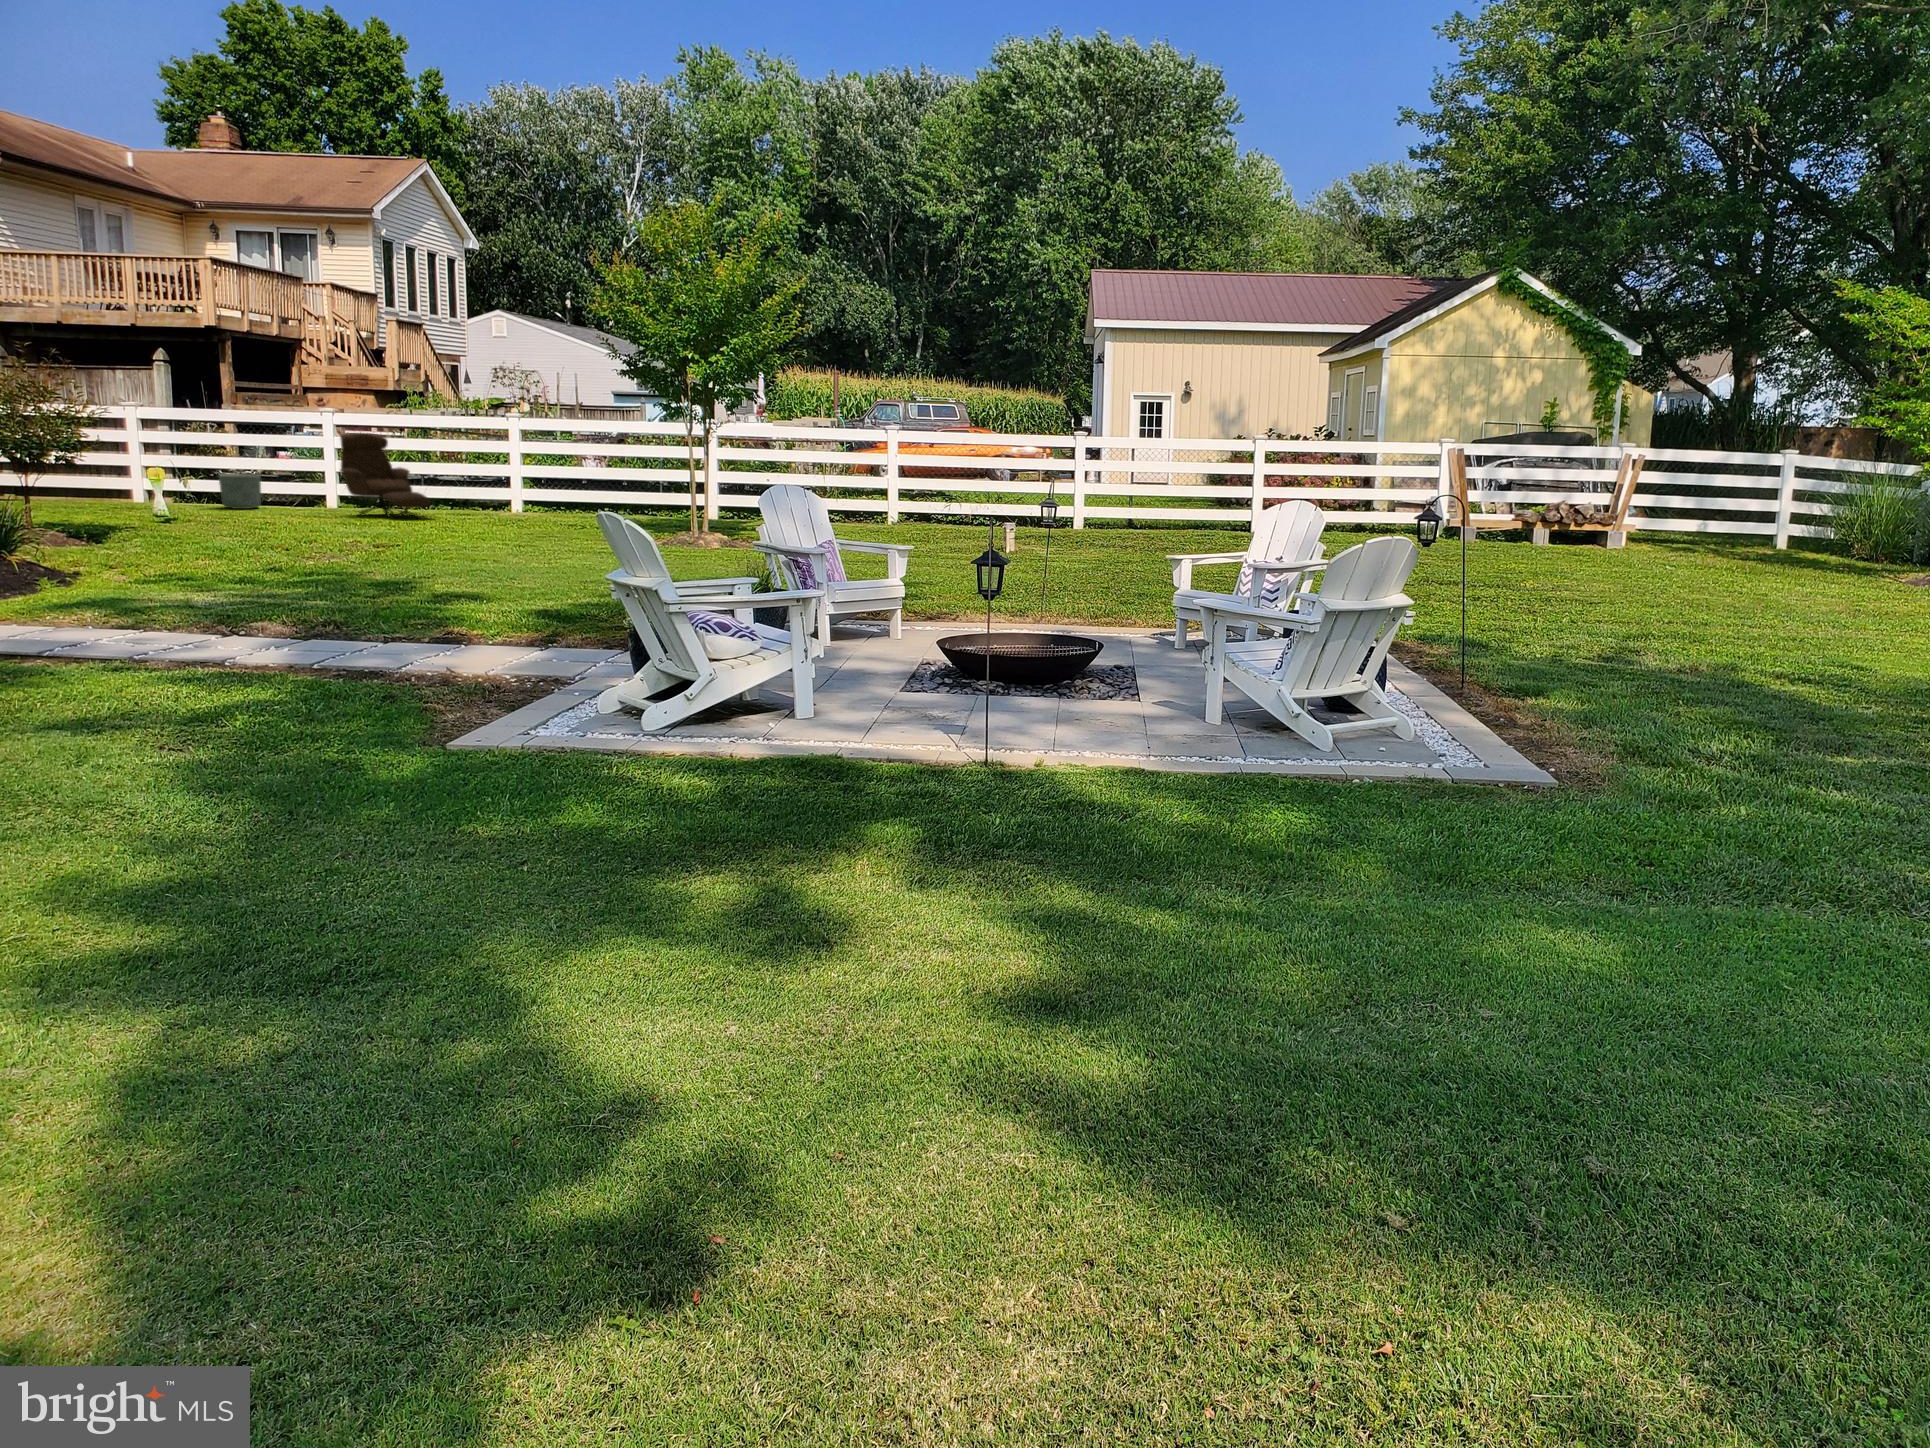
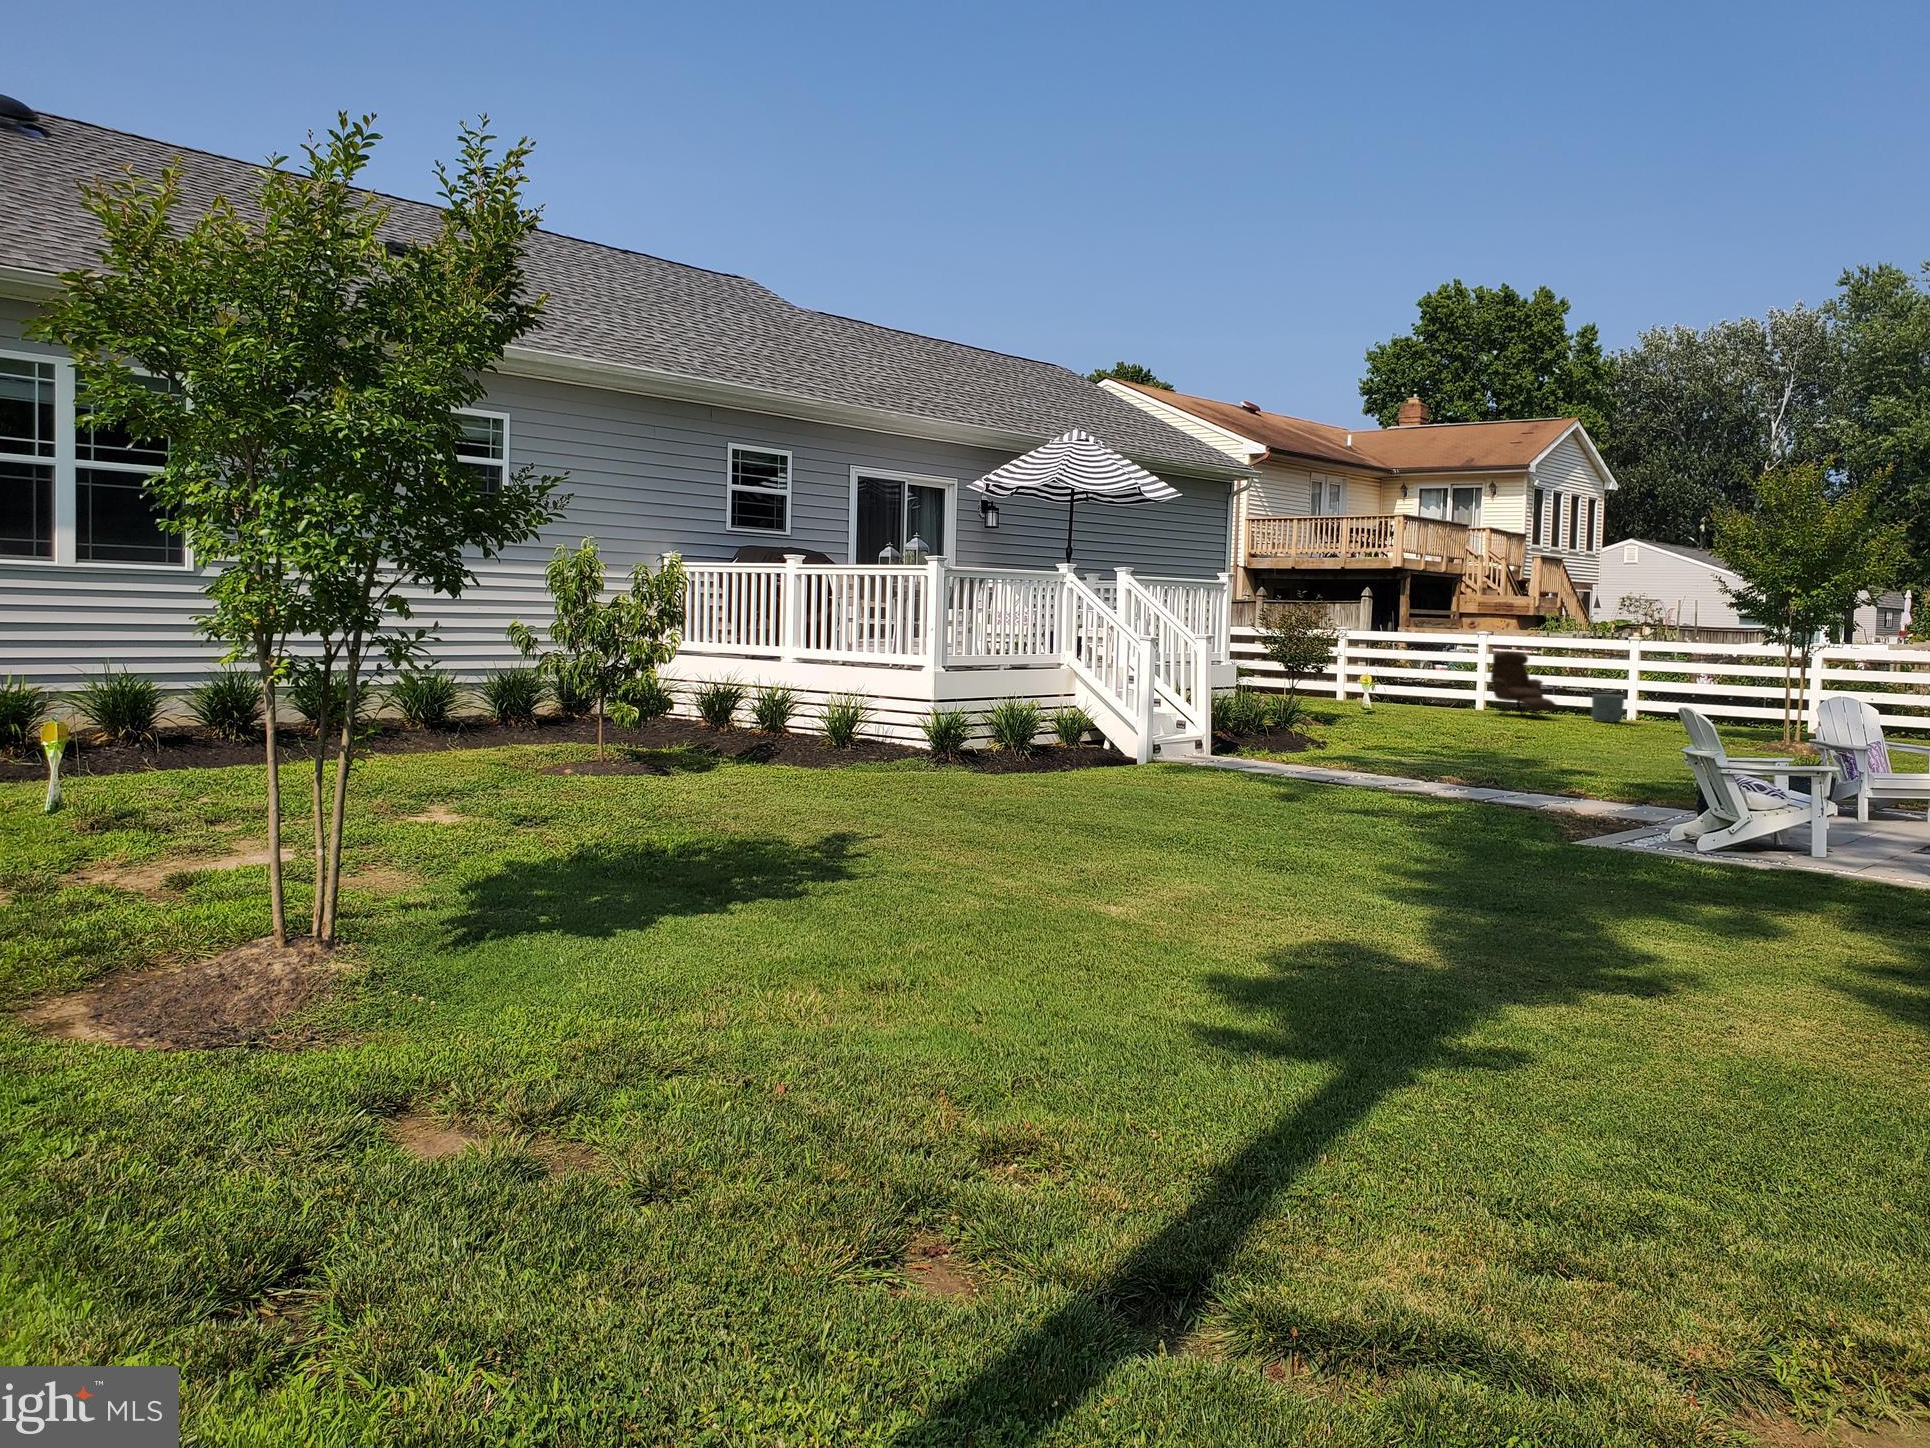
planter: present [219,474,261,509] -> present [1592,694,1624,722]

